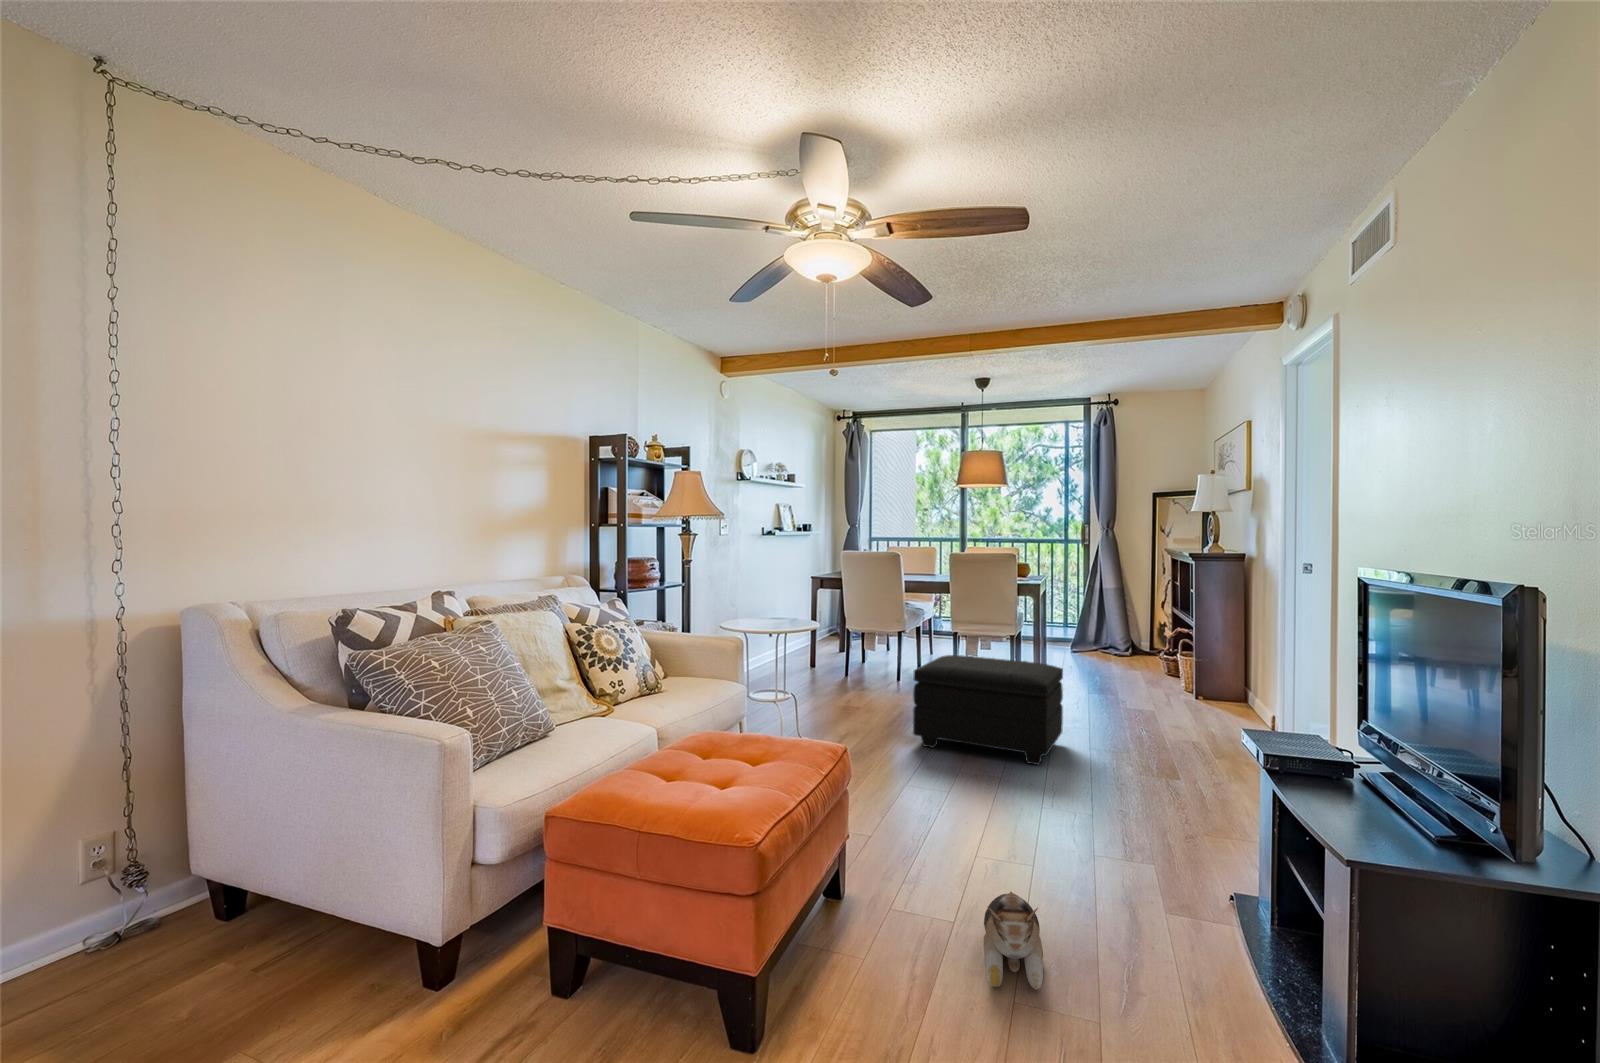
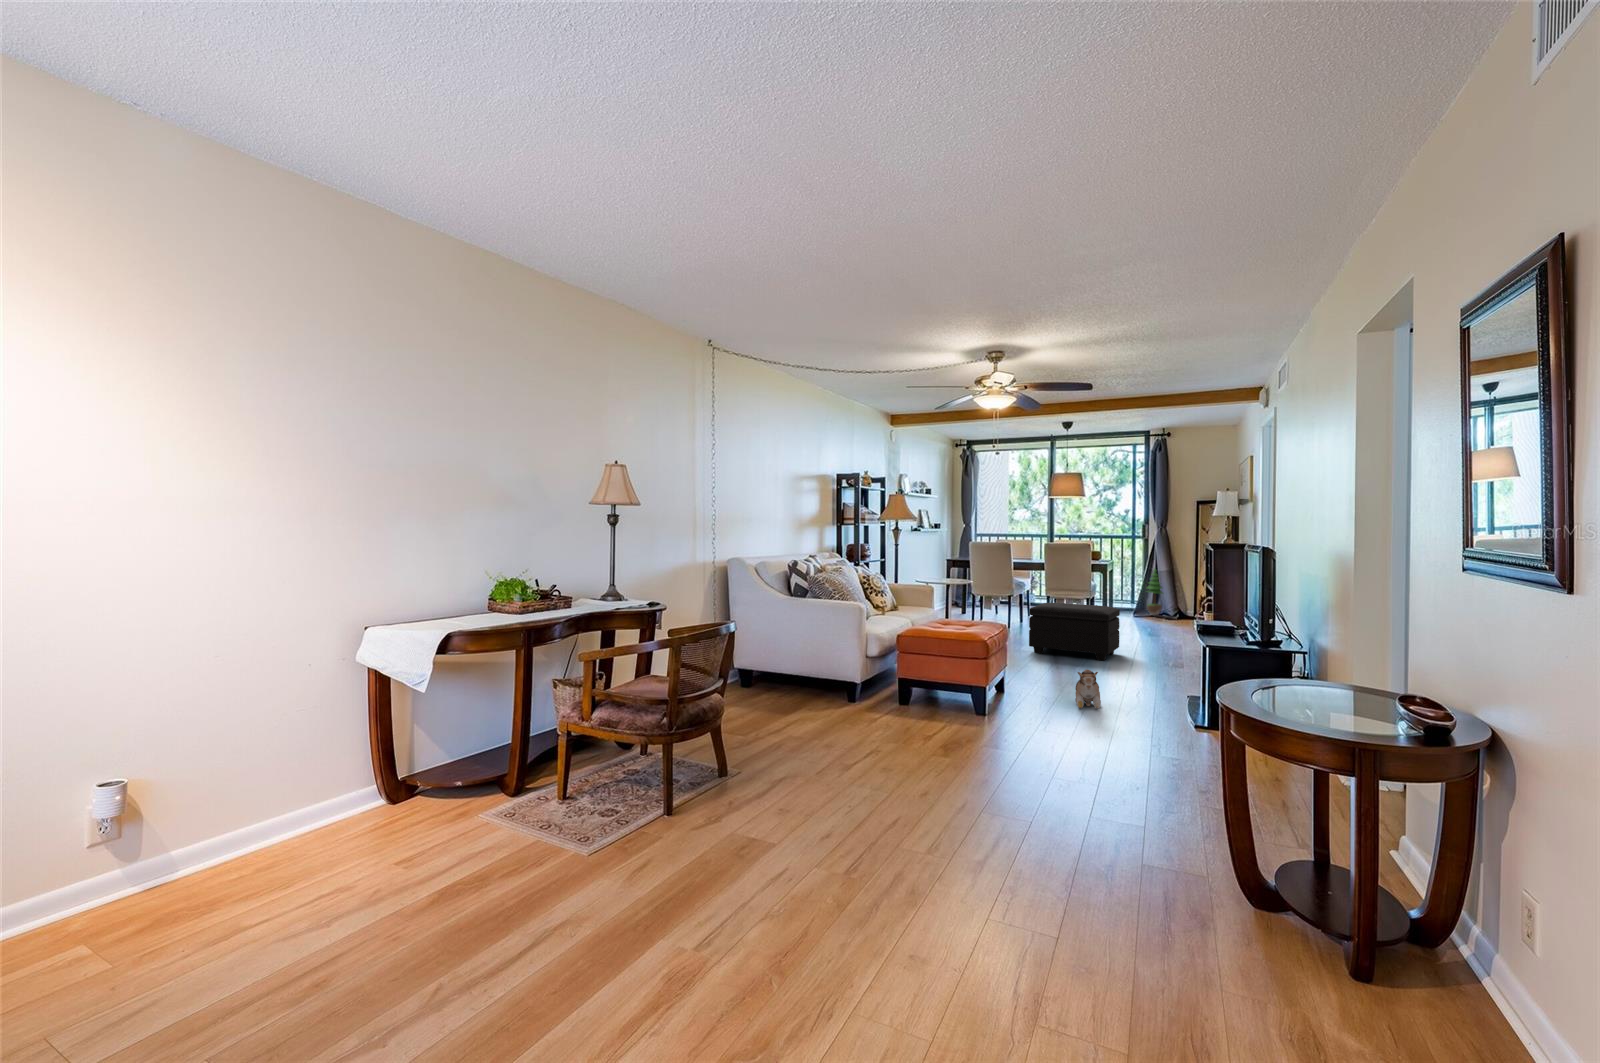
potted tree: none [1086,583,1112,652] -> present [1147,569,1163,616]

